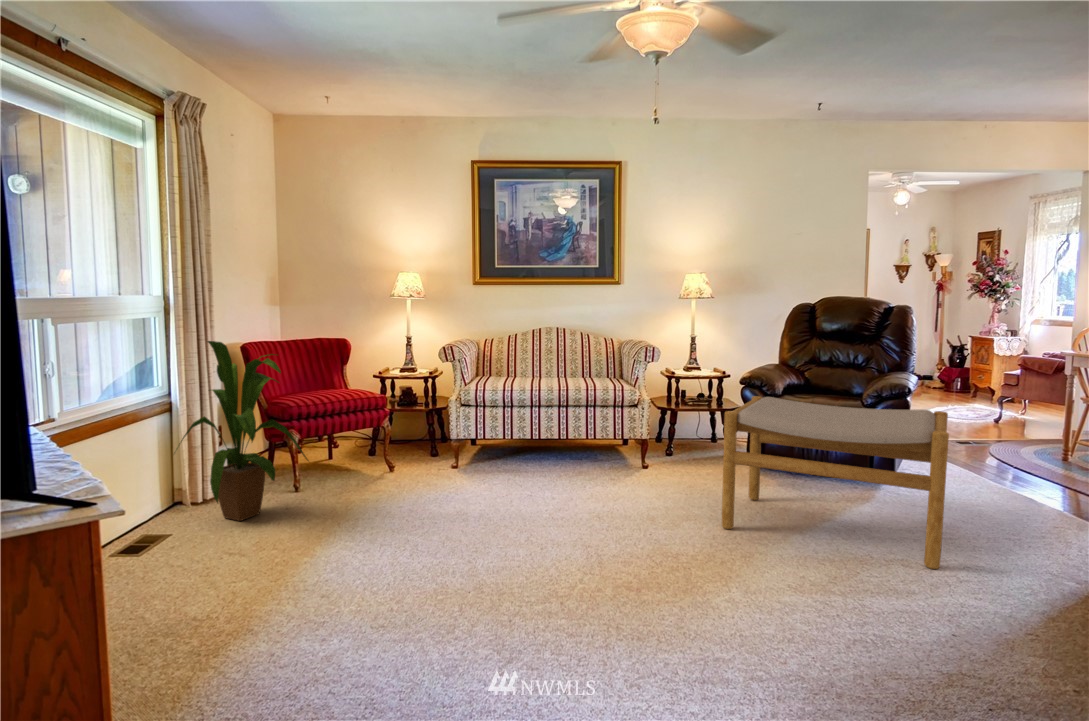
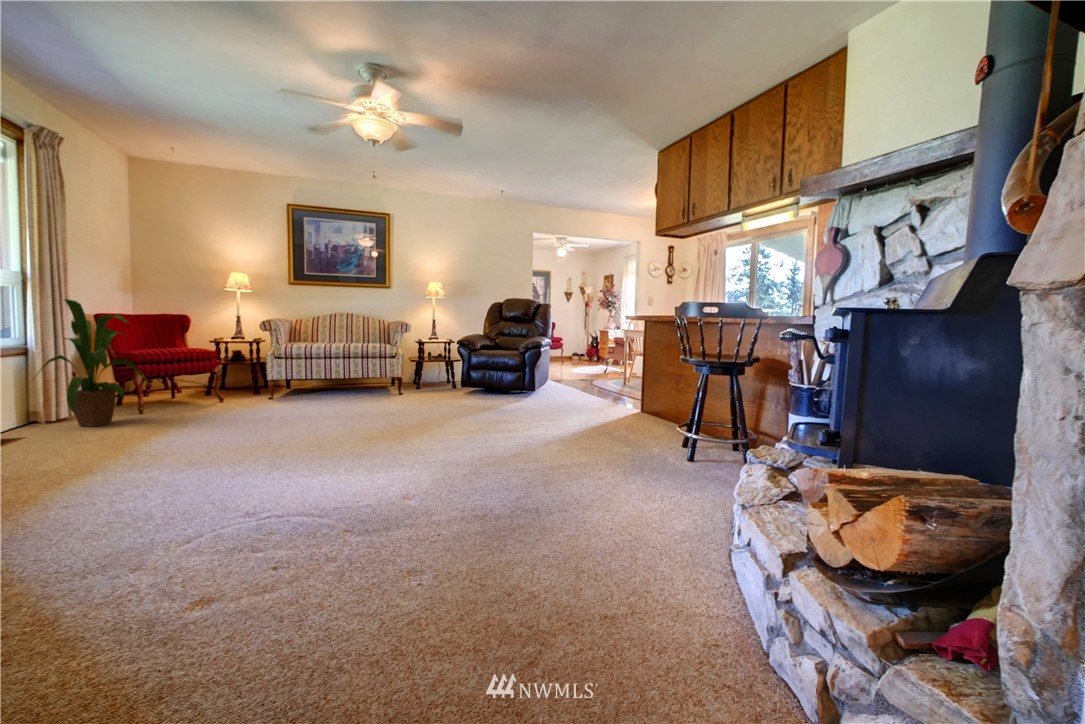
footstool: present [722,396,949,569] -> none [430,346,541,419]

